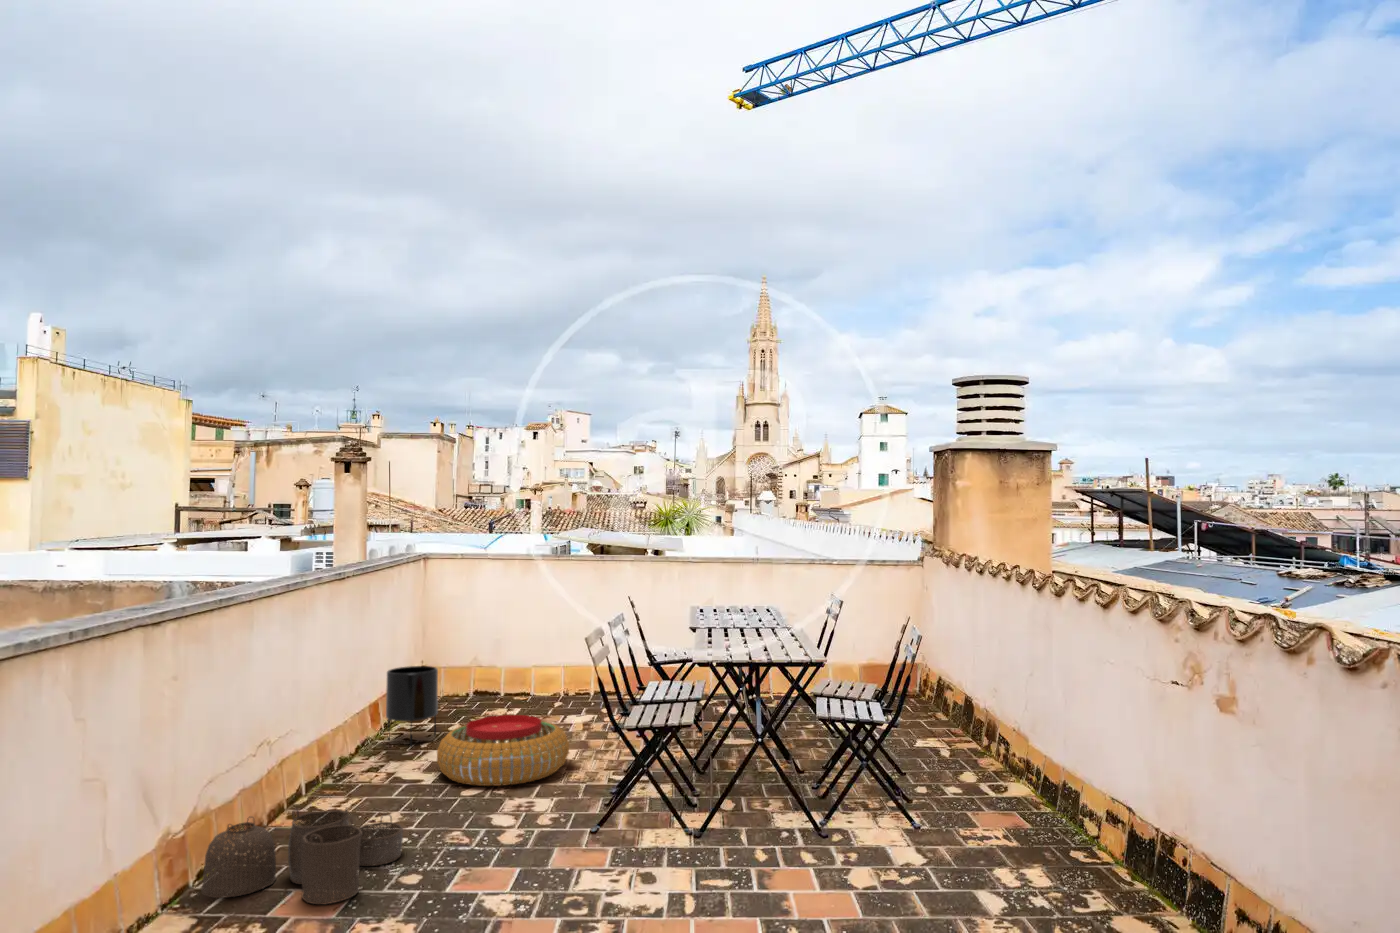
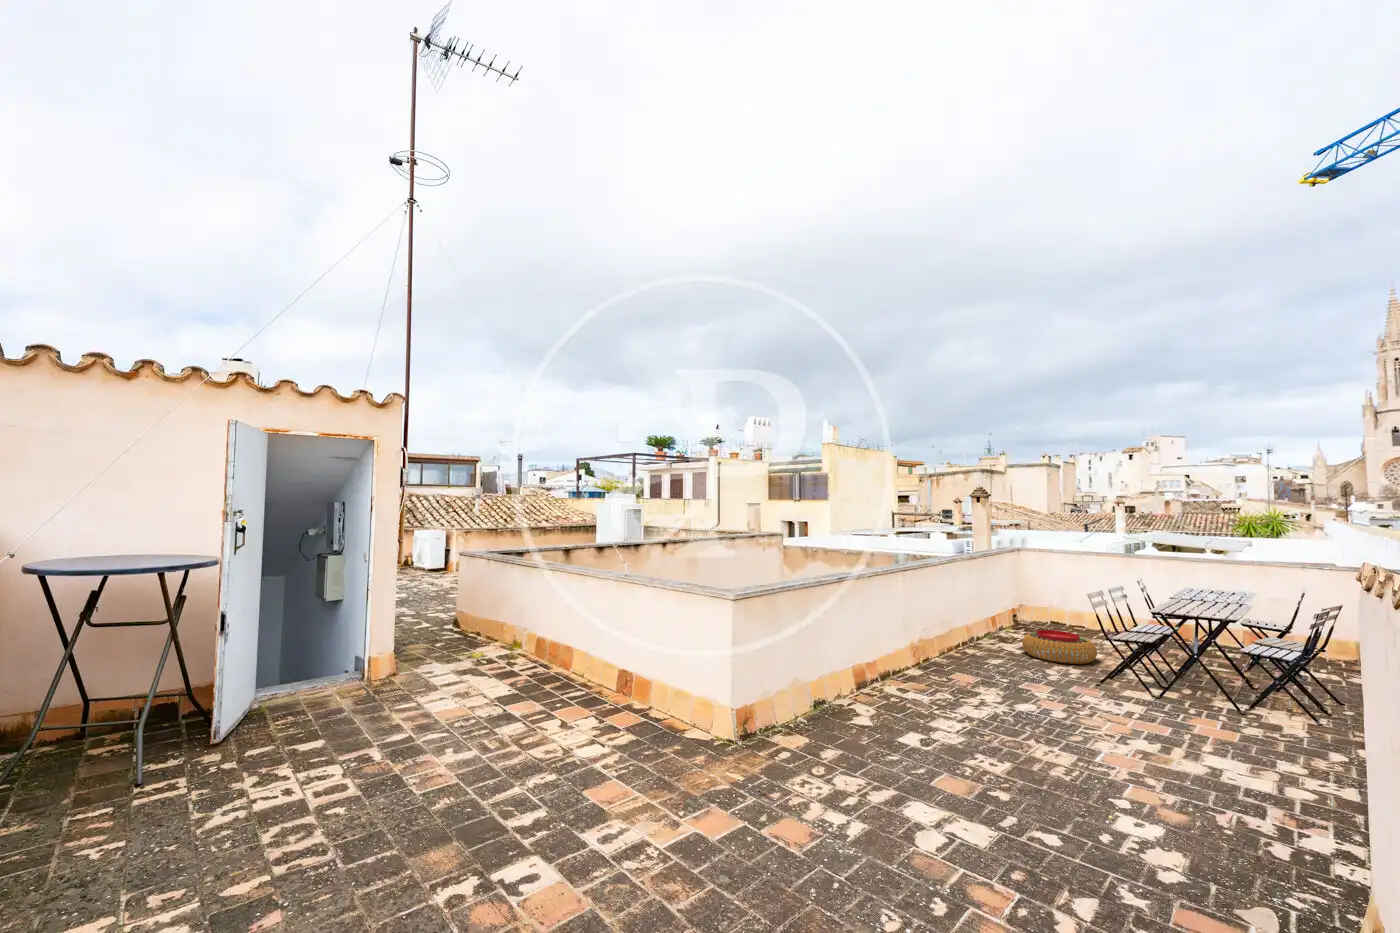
planter: present [386,666,438,746] -> none [998,602,1026,639]
woven basket: present [202,808,403,904] -> none [925,643,1001,680]

